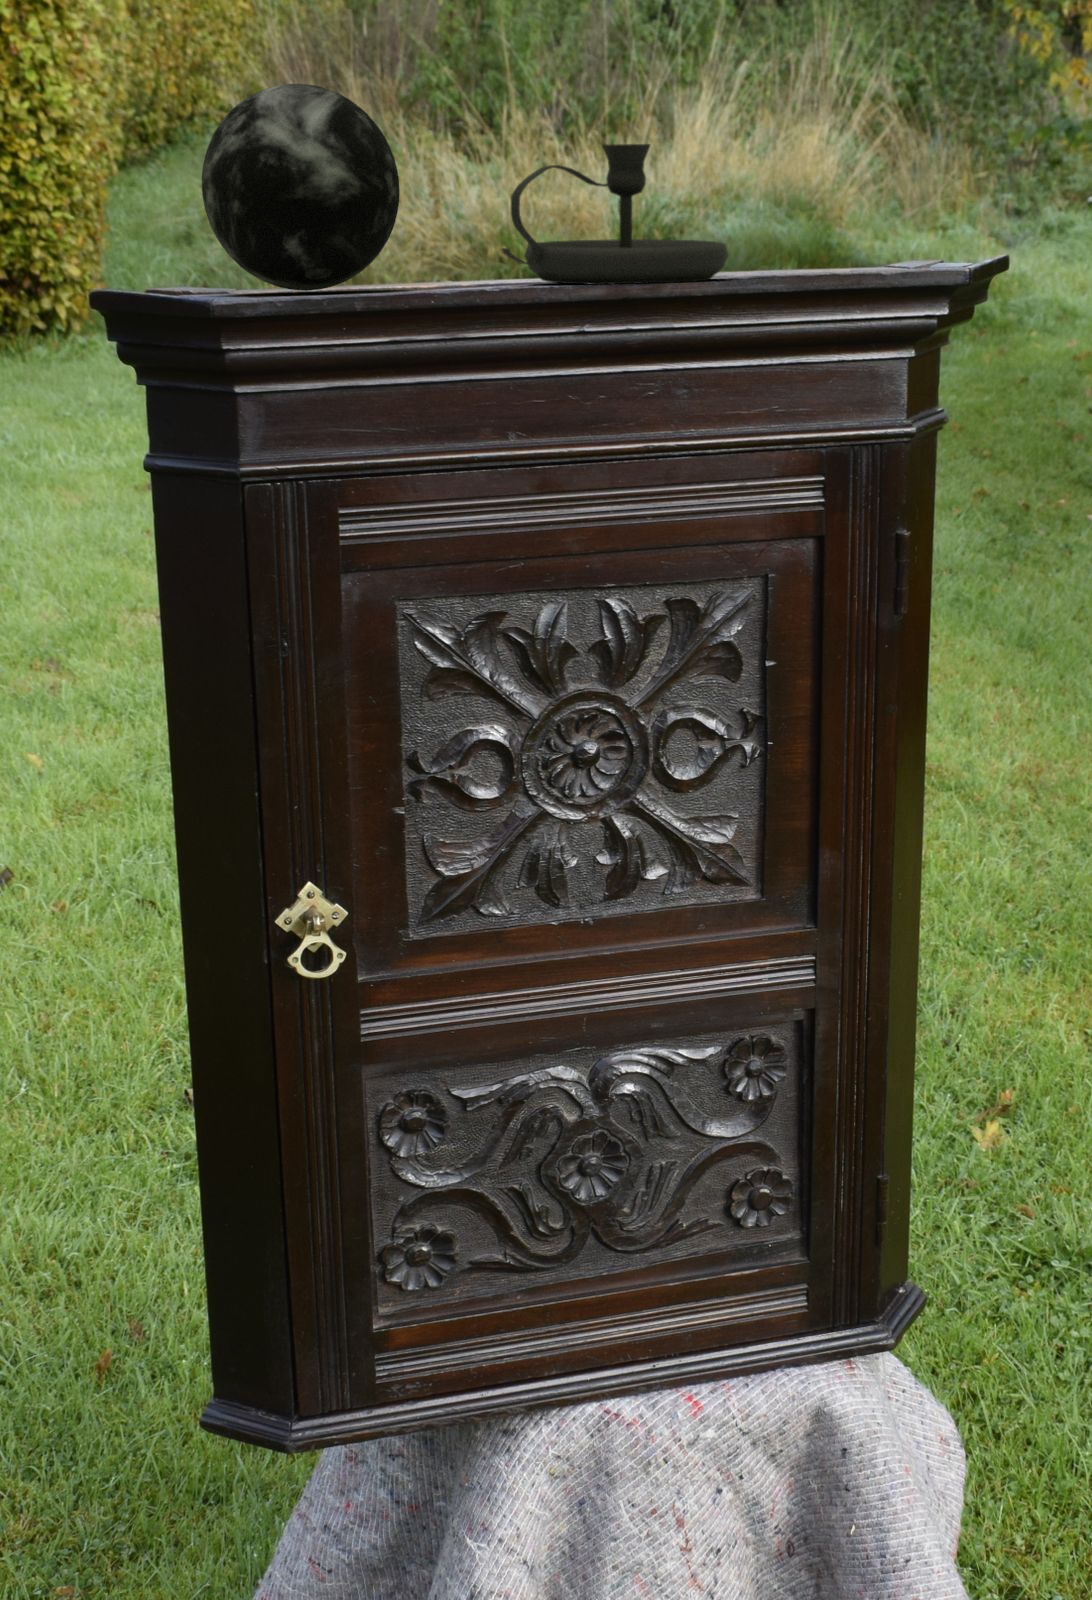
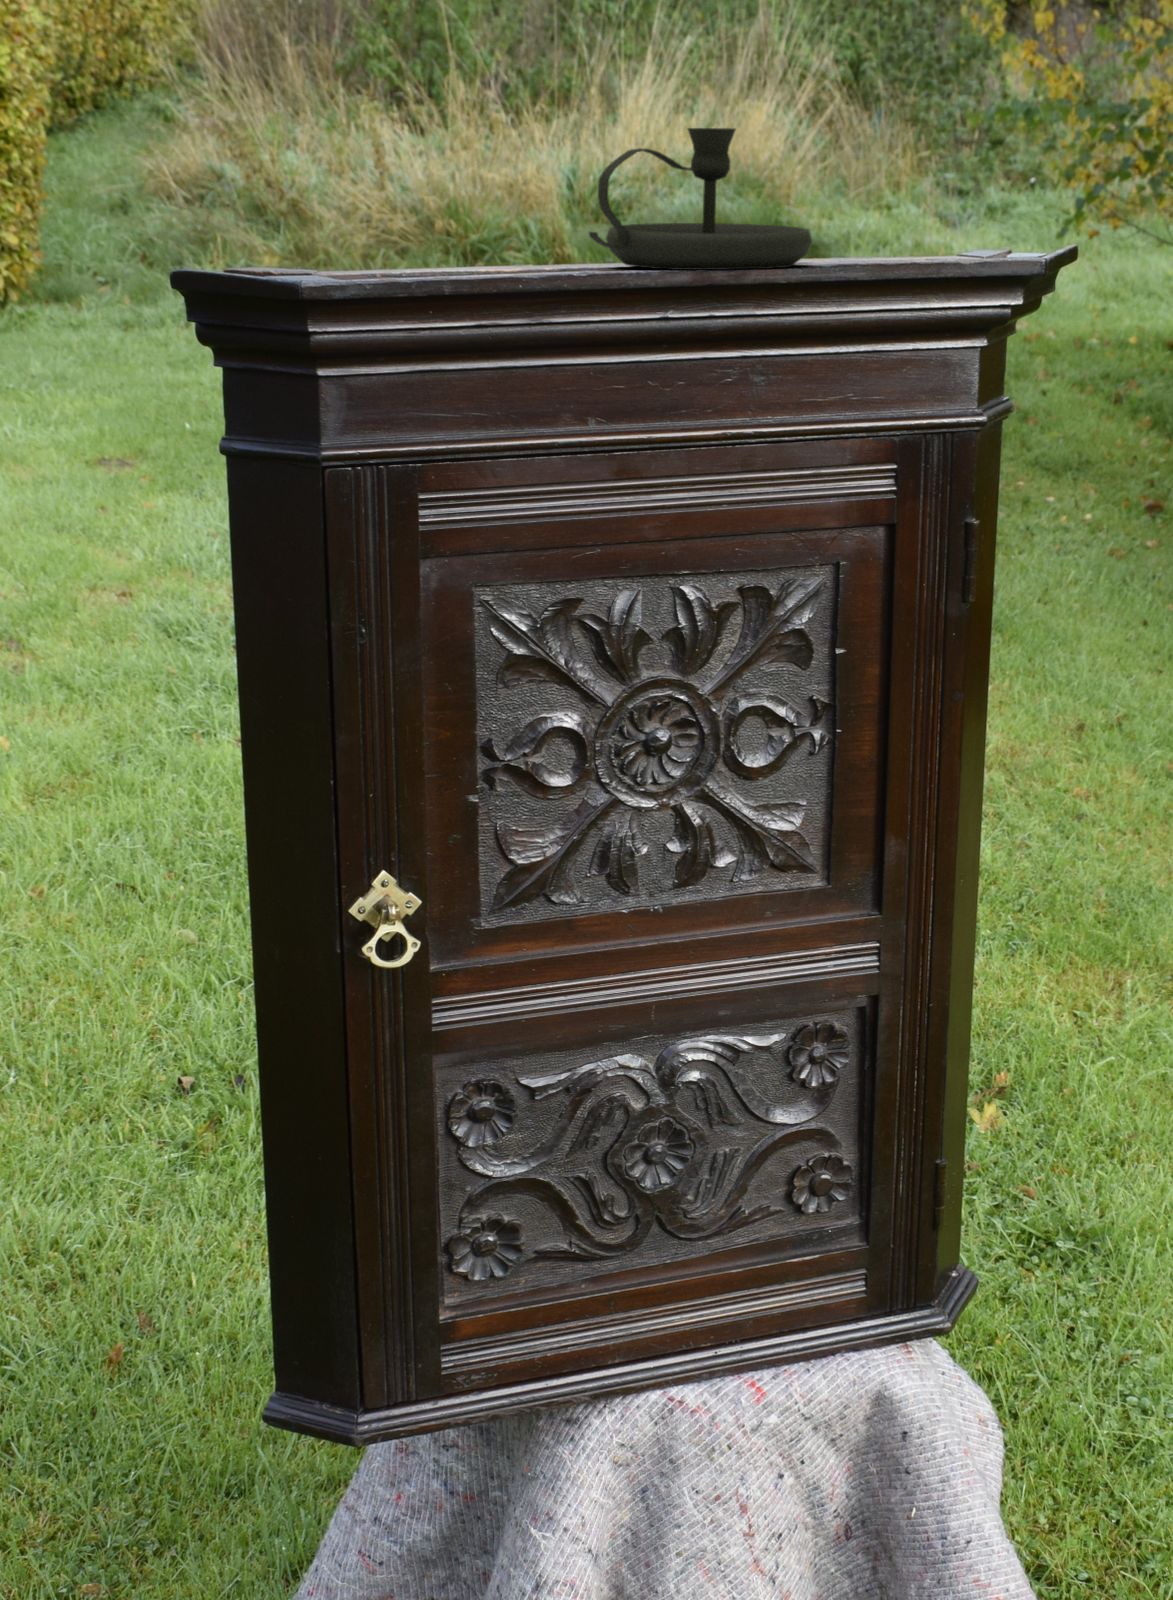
decorative orb: present [202,84,399,291] -> none [294,63,494,273]

